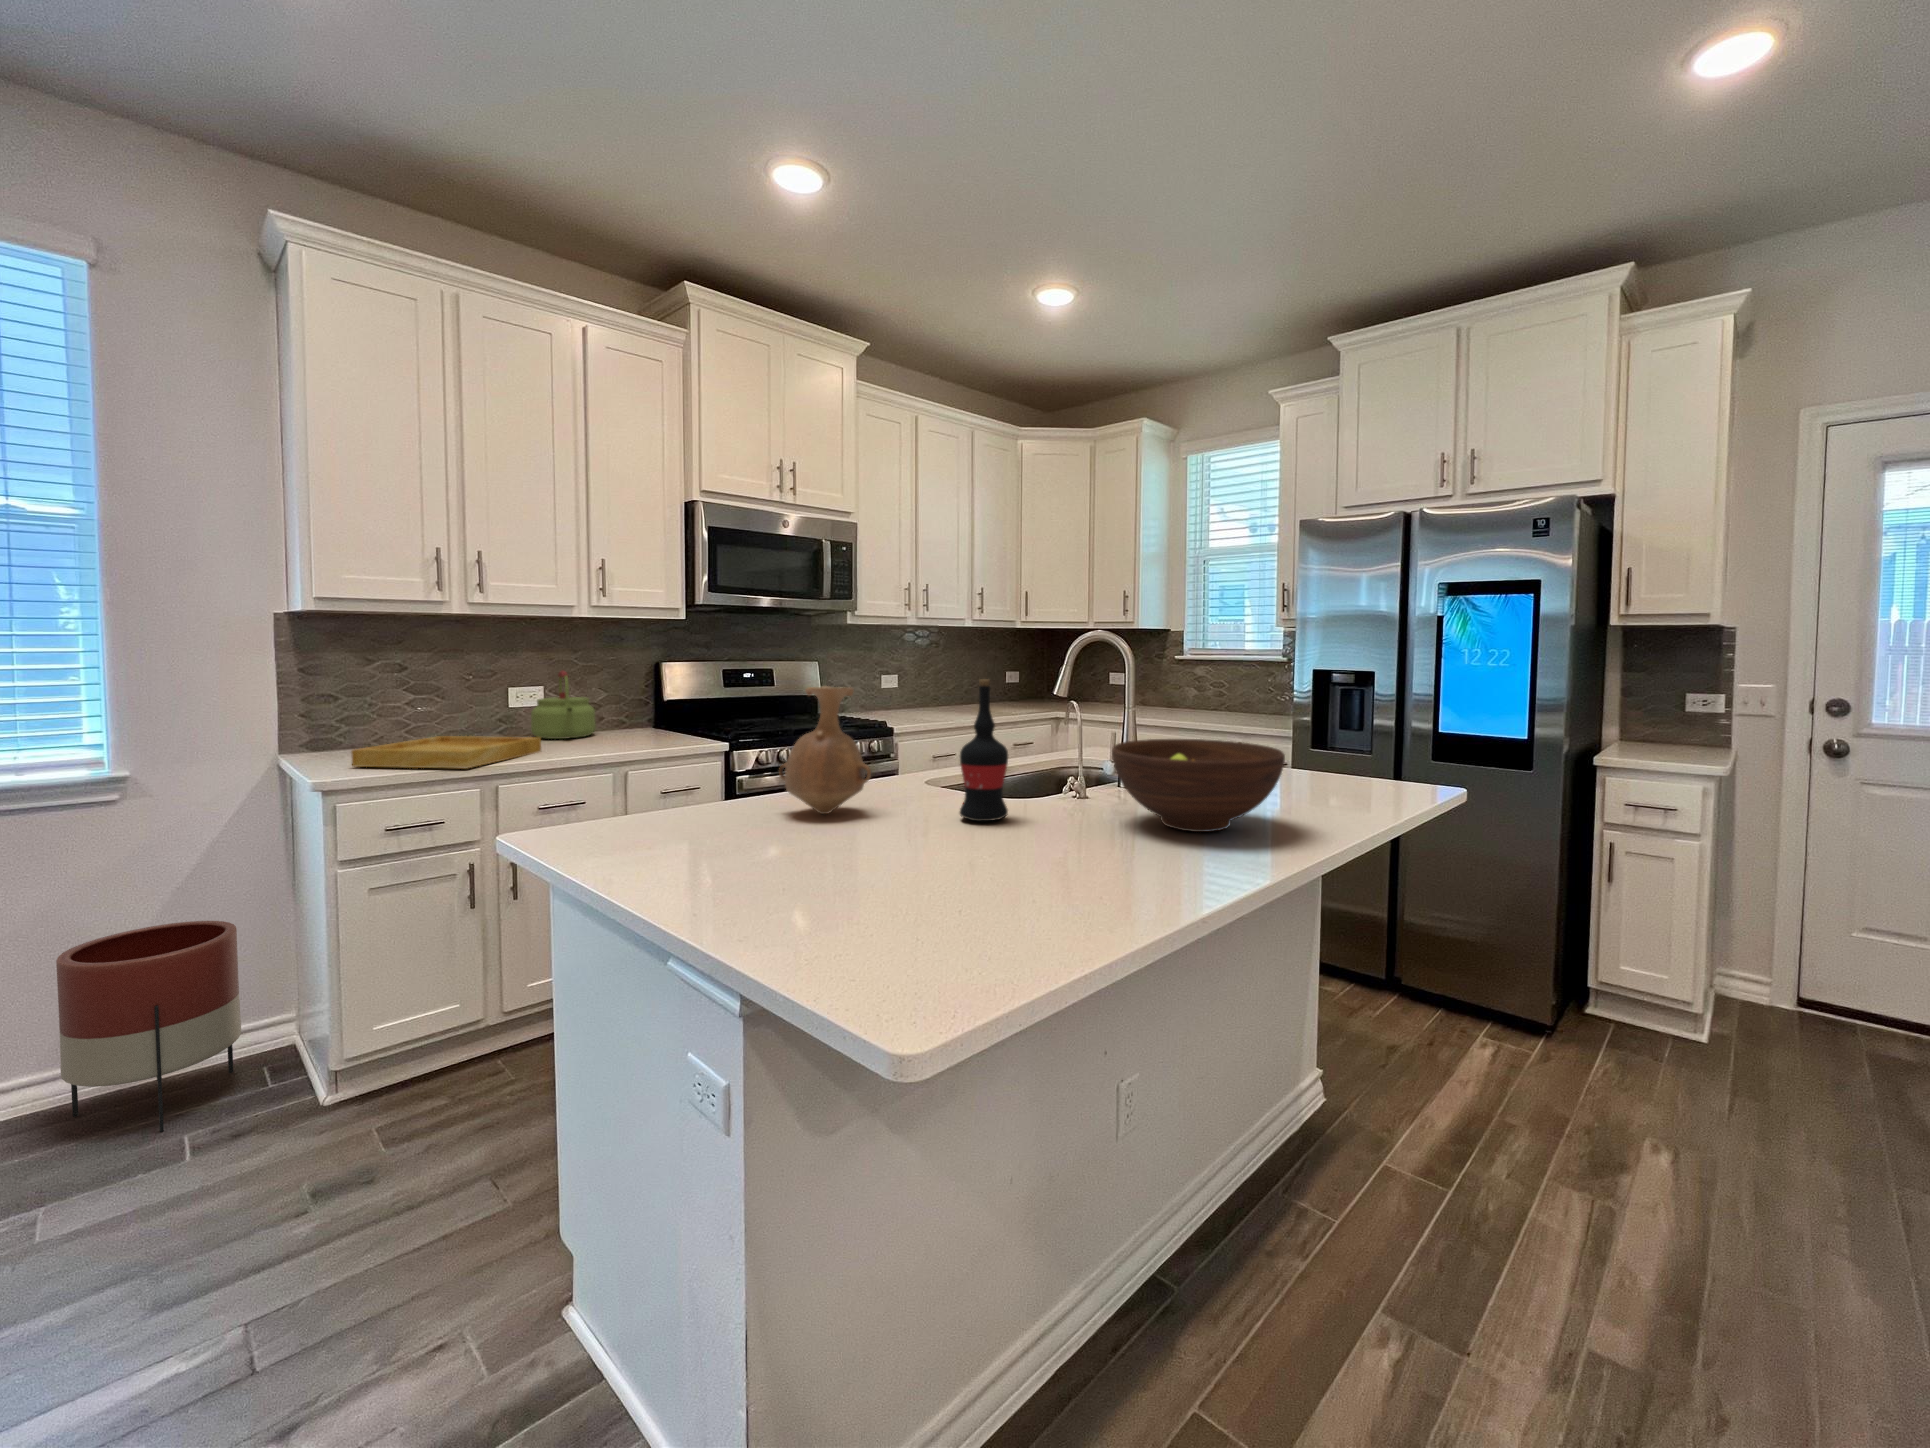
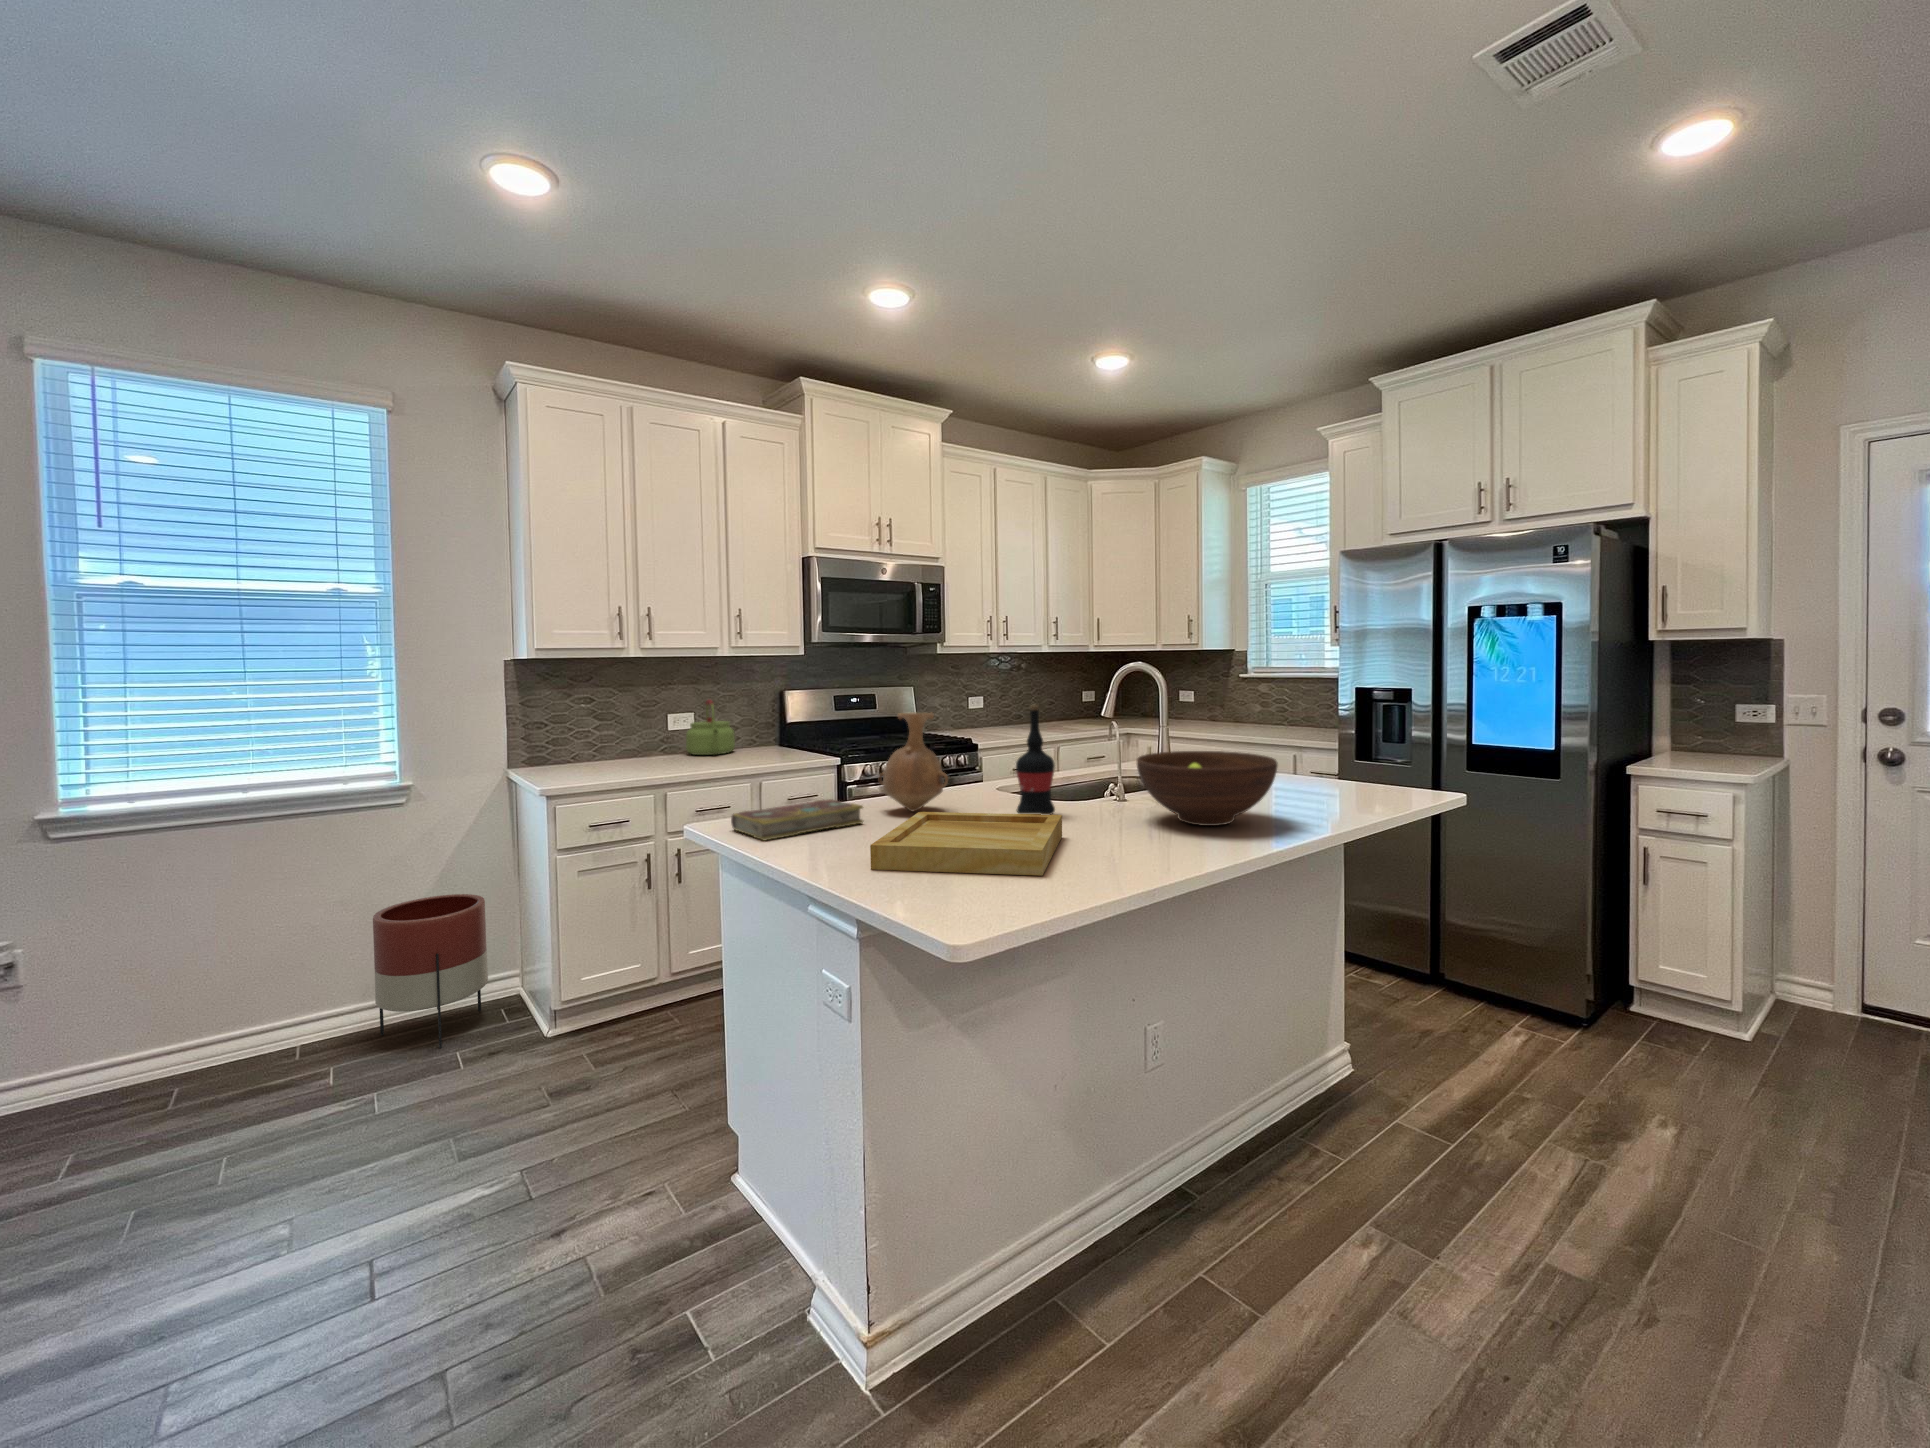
tray: present [352,736,541,768] -> present [870,812,1062,876]
book: none [569,799,759,860] -> present [731,799,863,841]

